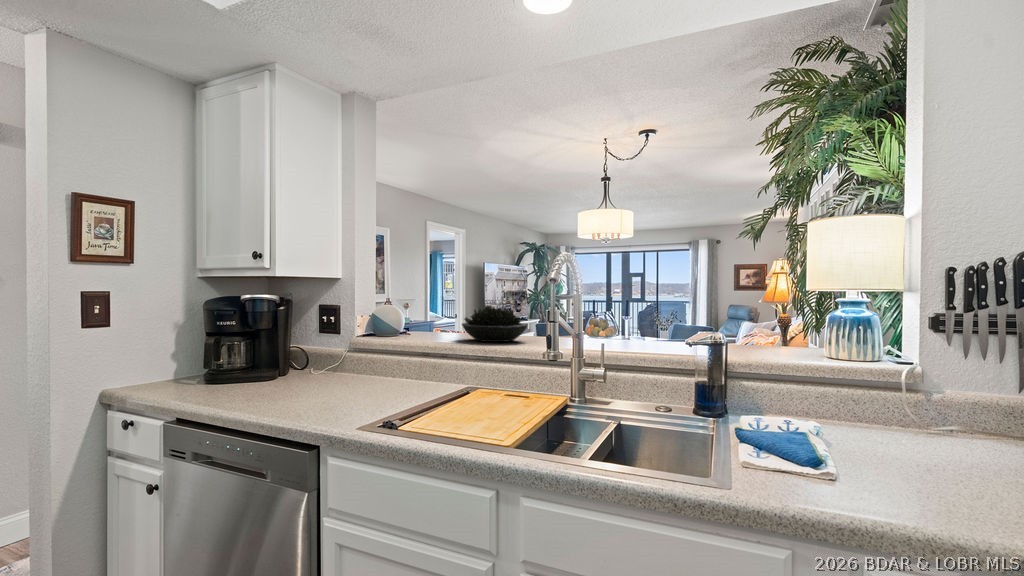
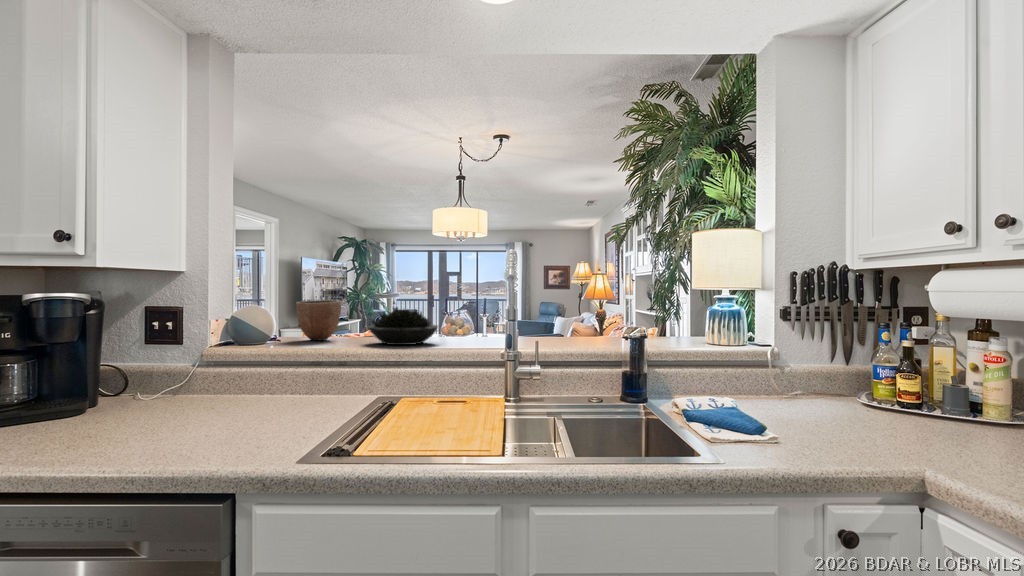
decorative bowl: none [410,298,449,335] -> present [296,300,341,341]

